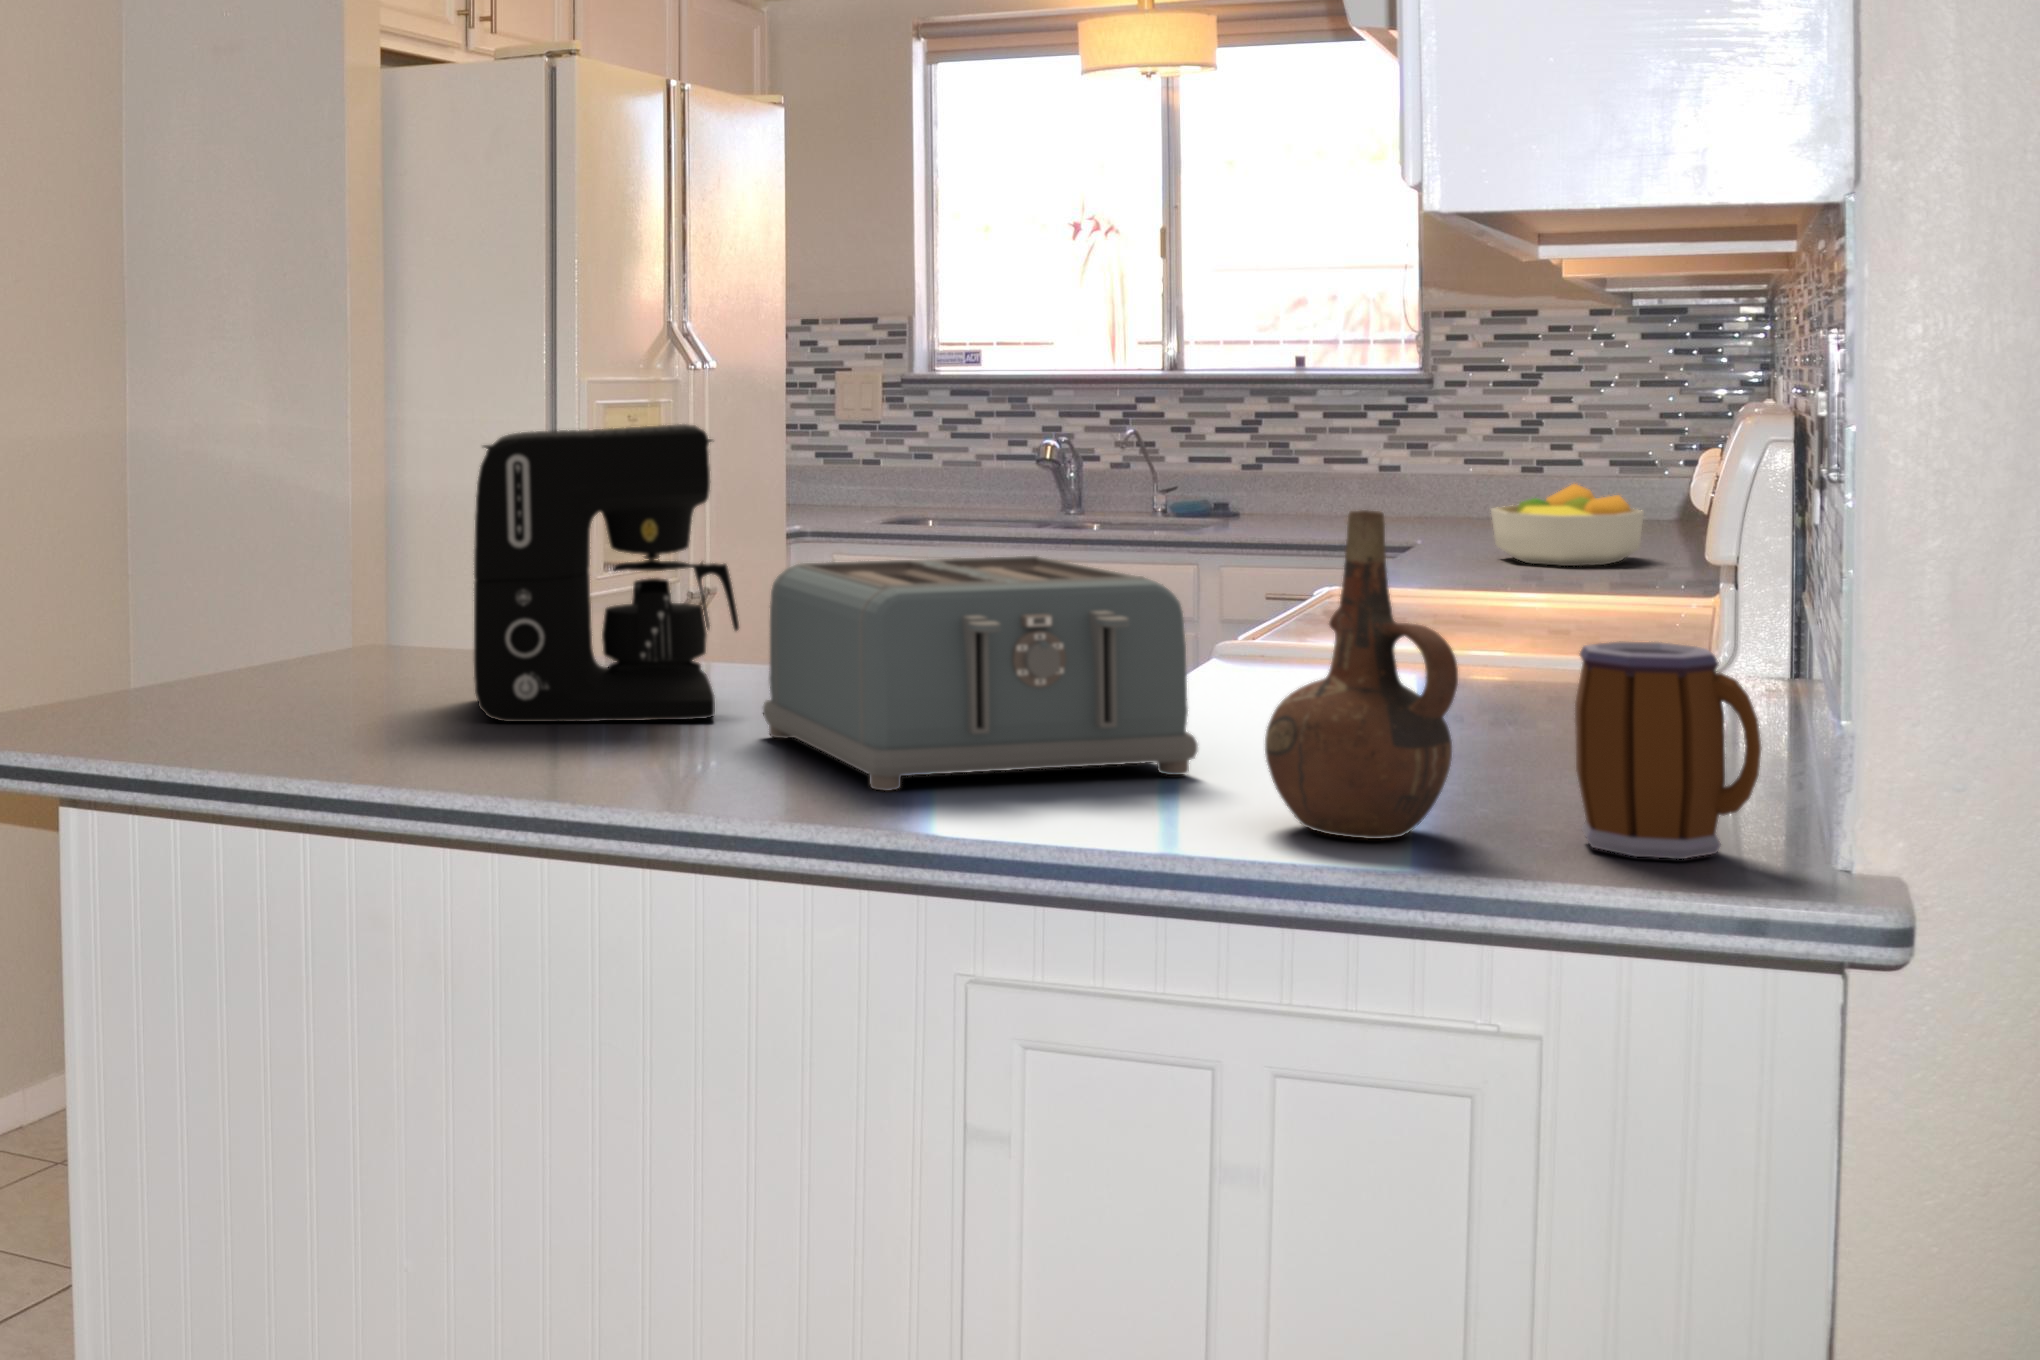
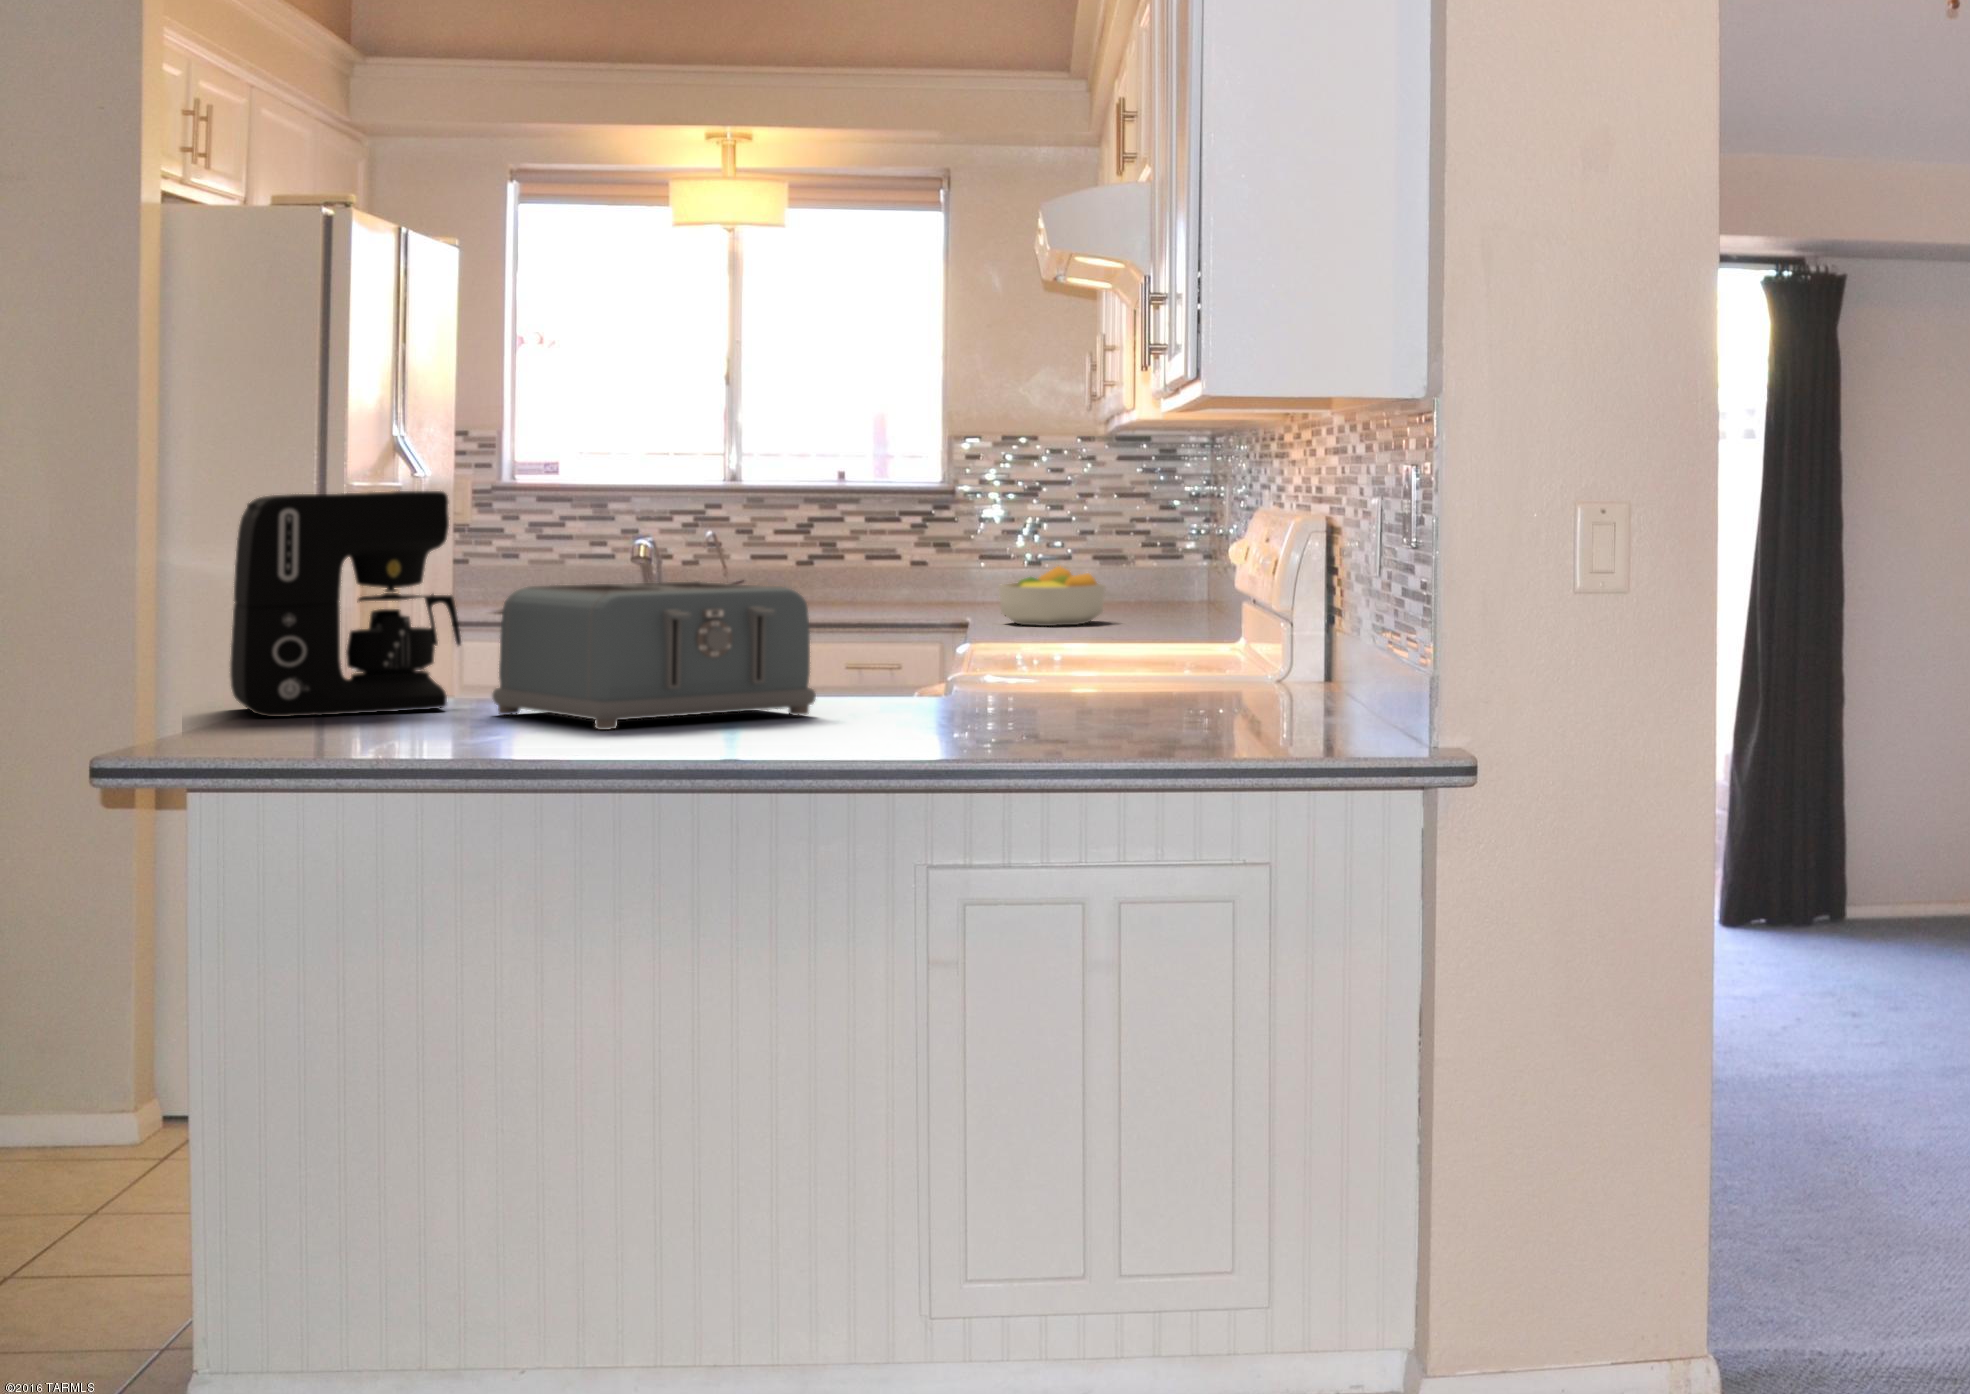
ceramic pitcher: present [1265,510,1458,839] -> none [865,532,981,729]
mug: present [1575,642,1761,859] -> none [1045,608,1142,728]

